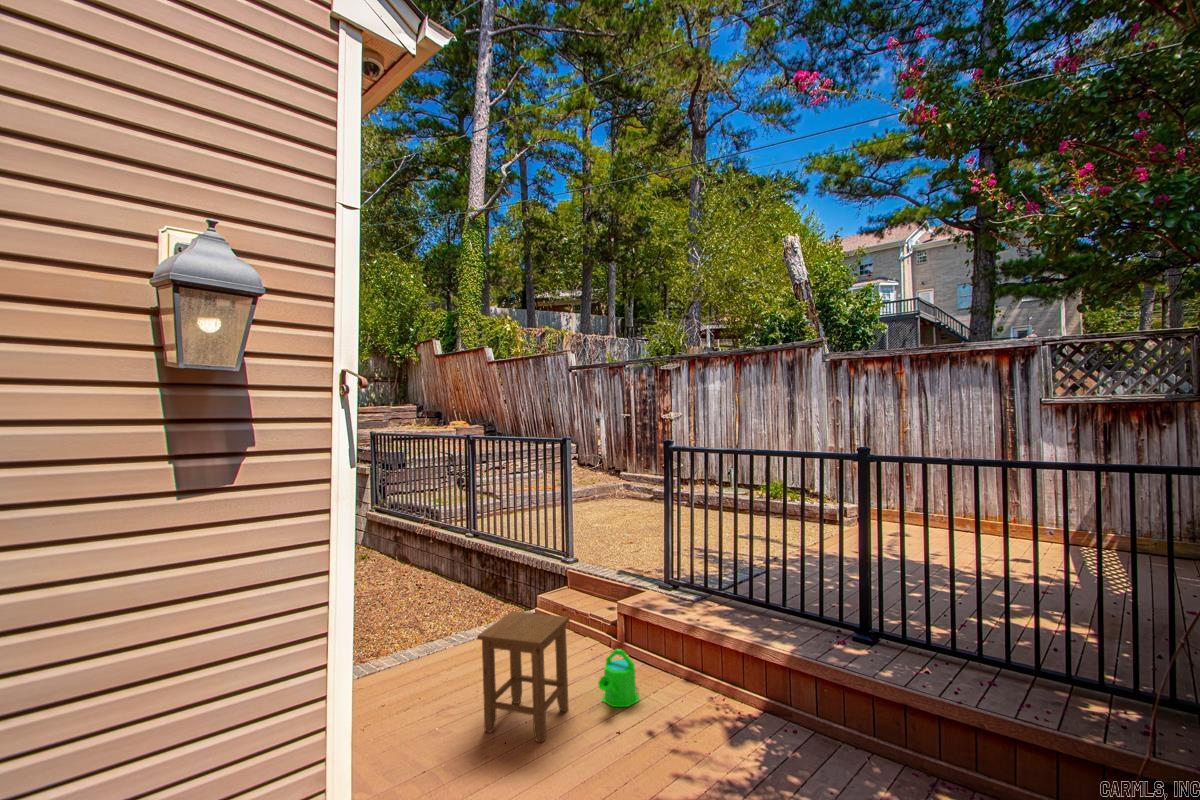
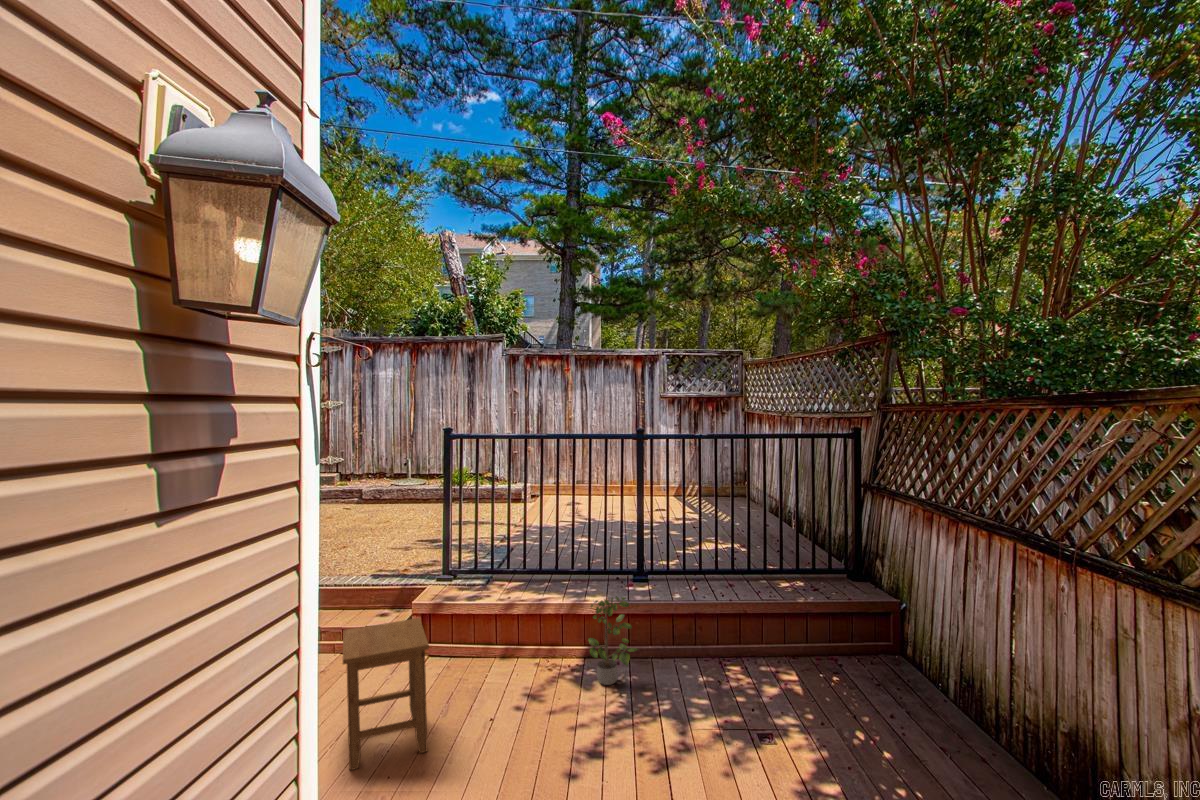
potted plant: none [732,645,797,754] -> present [588,596,638,685]
watering can: present [598,649,639,707] -> none [440,640,480,699]

